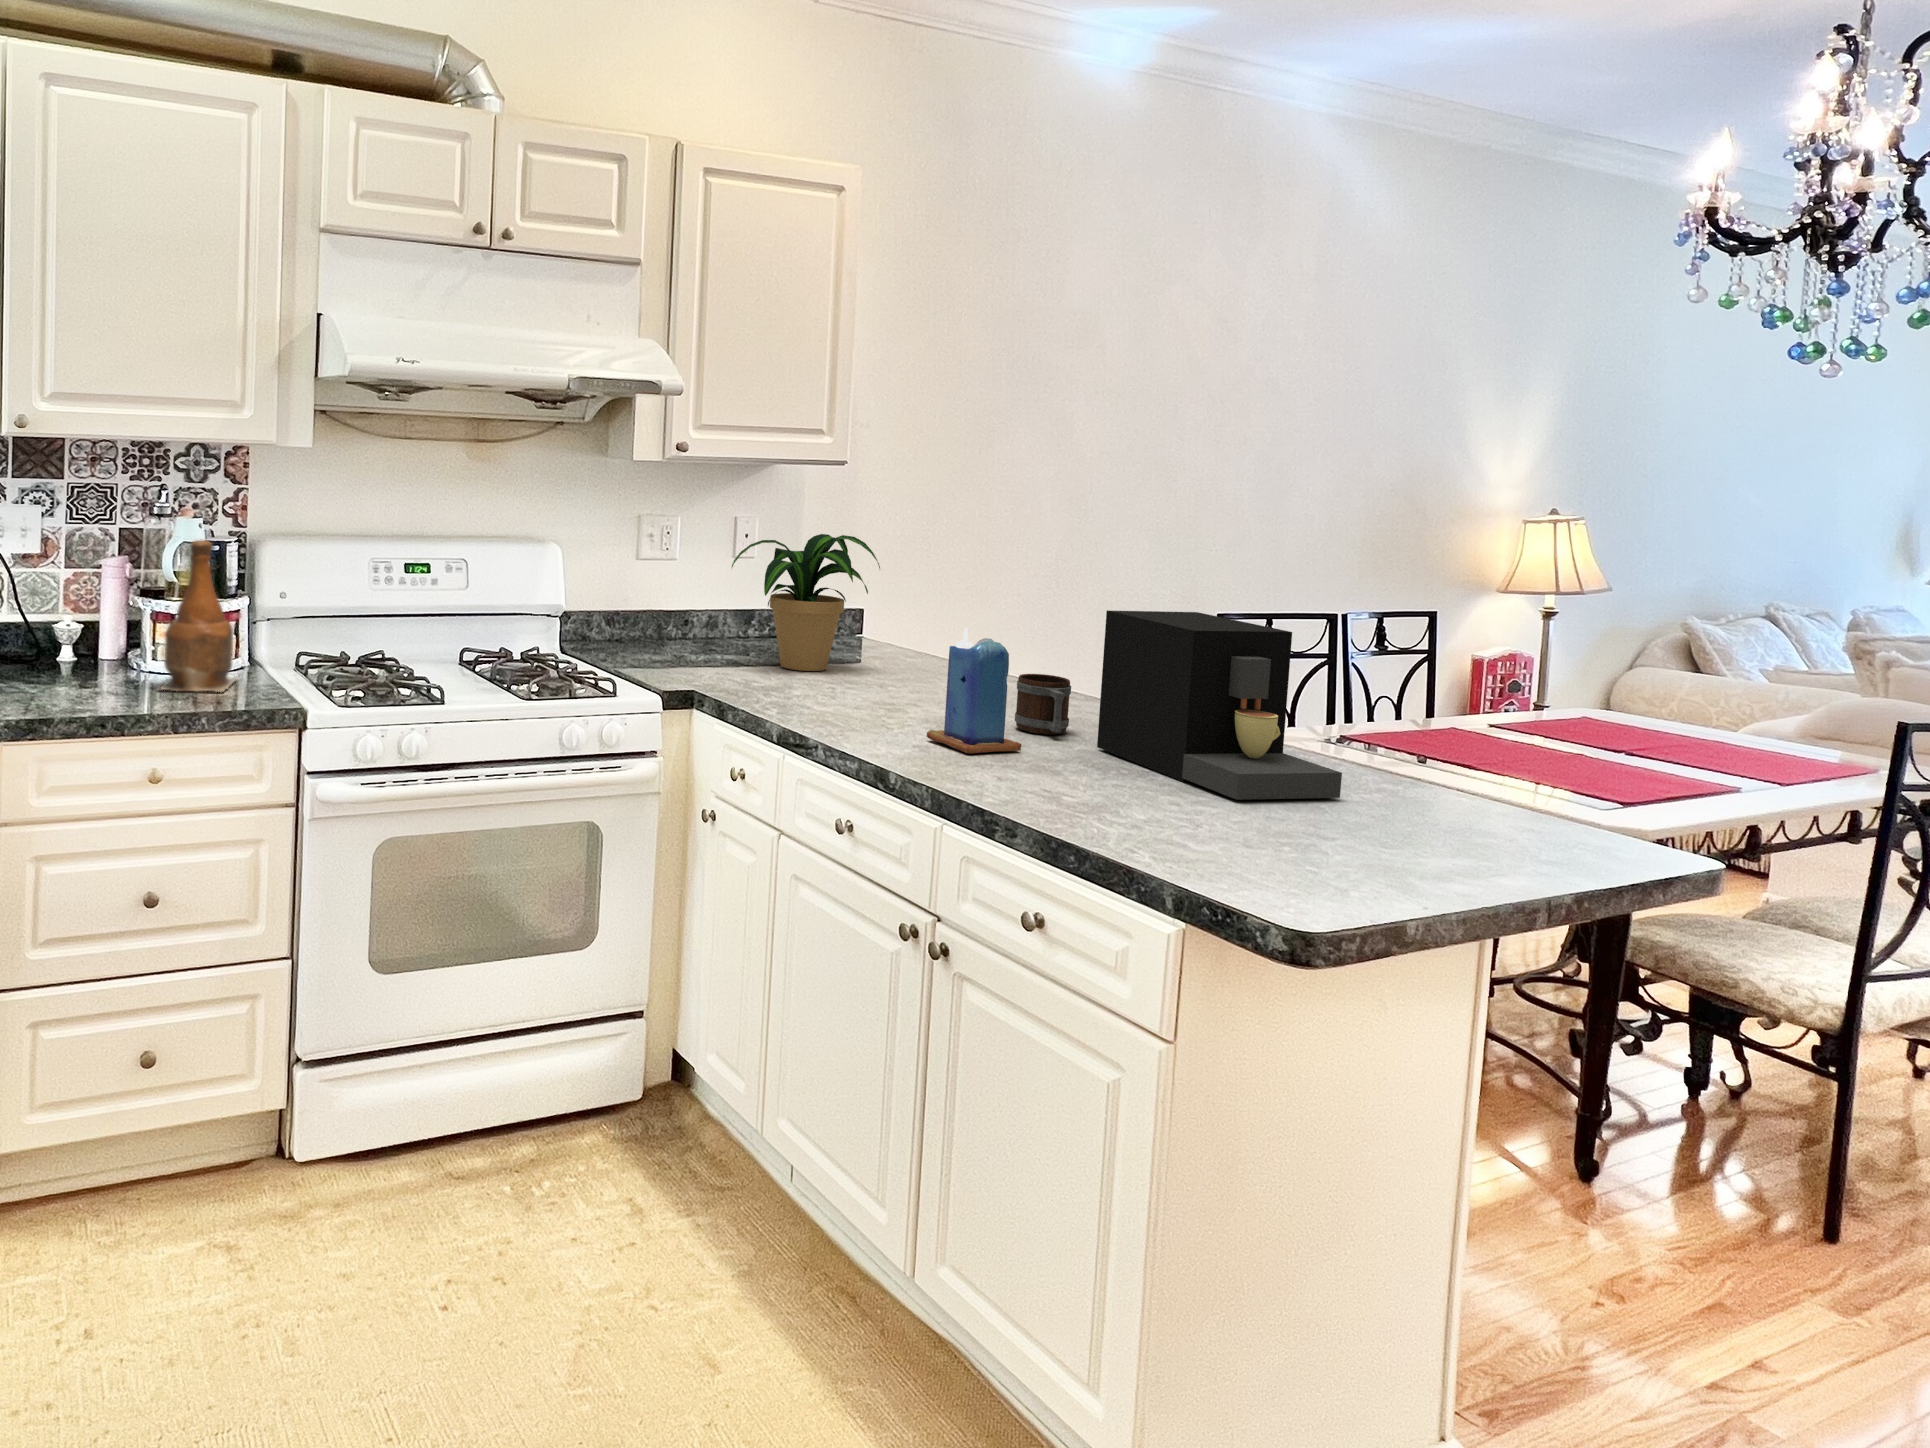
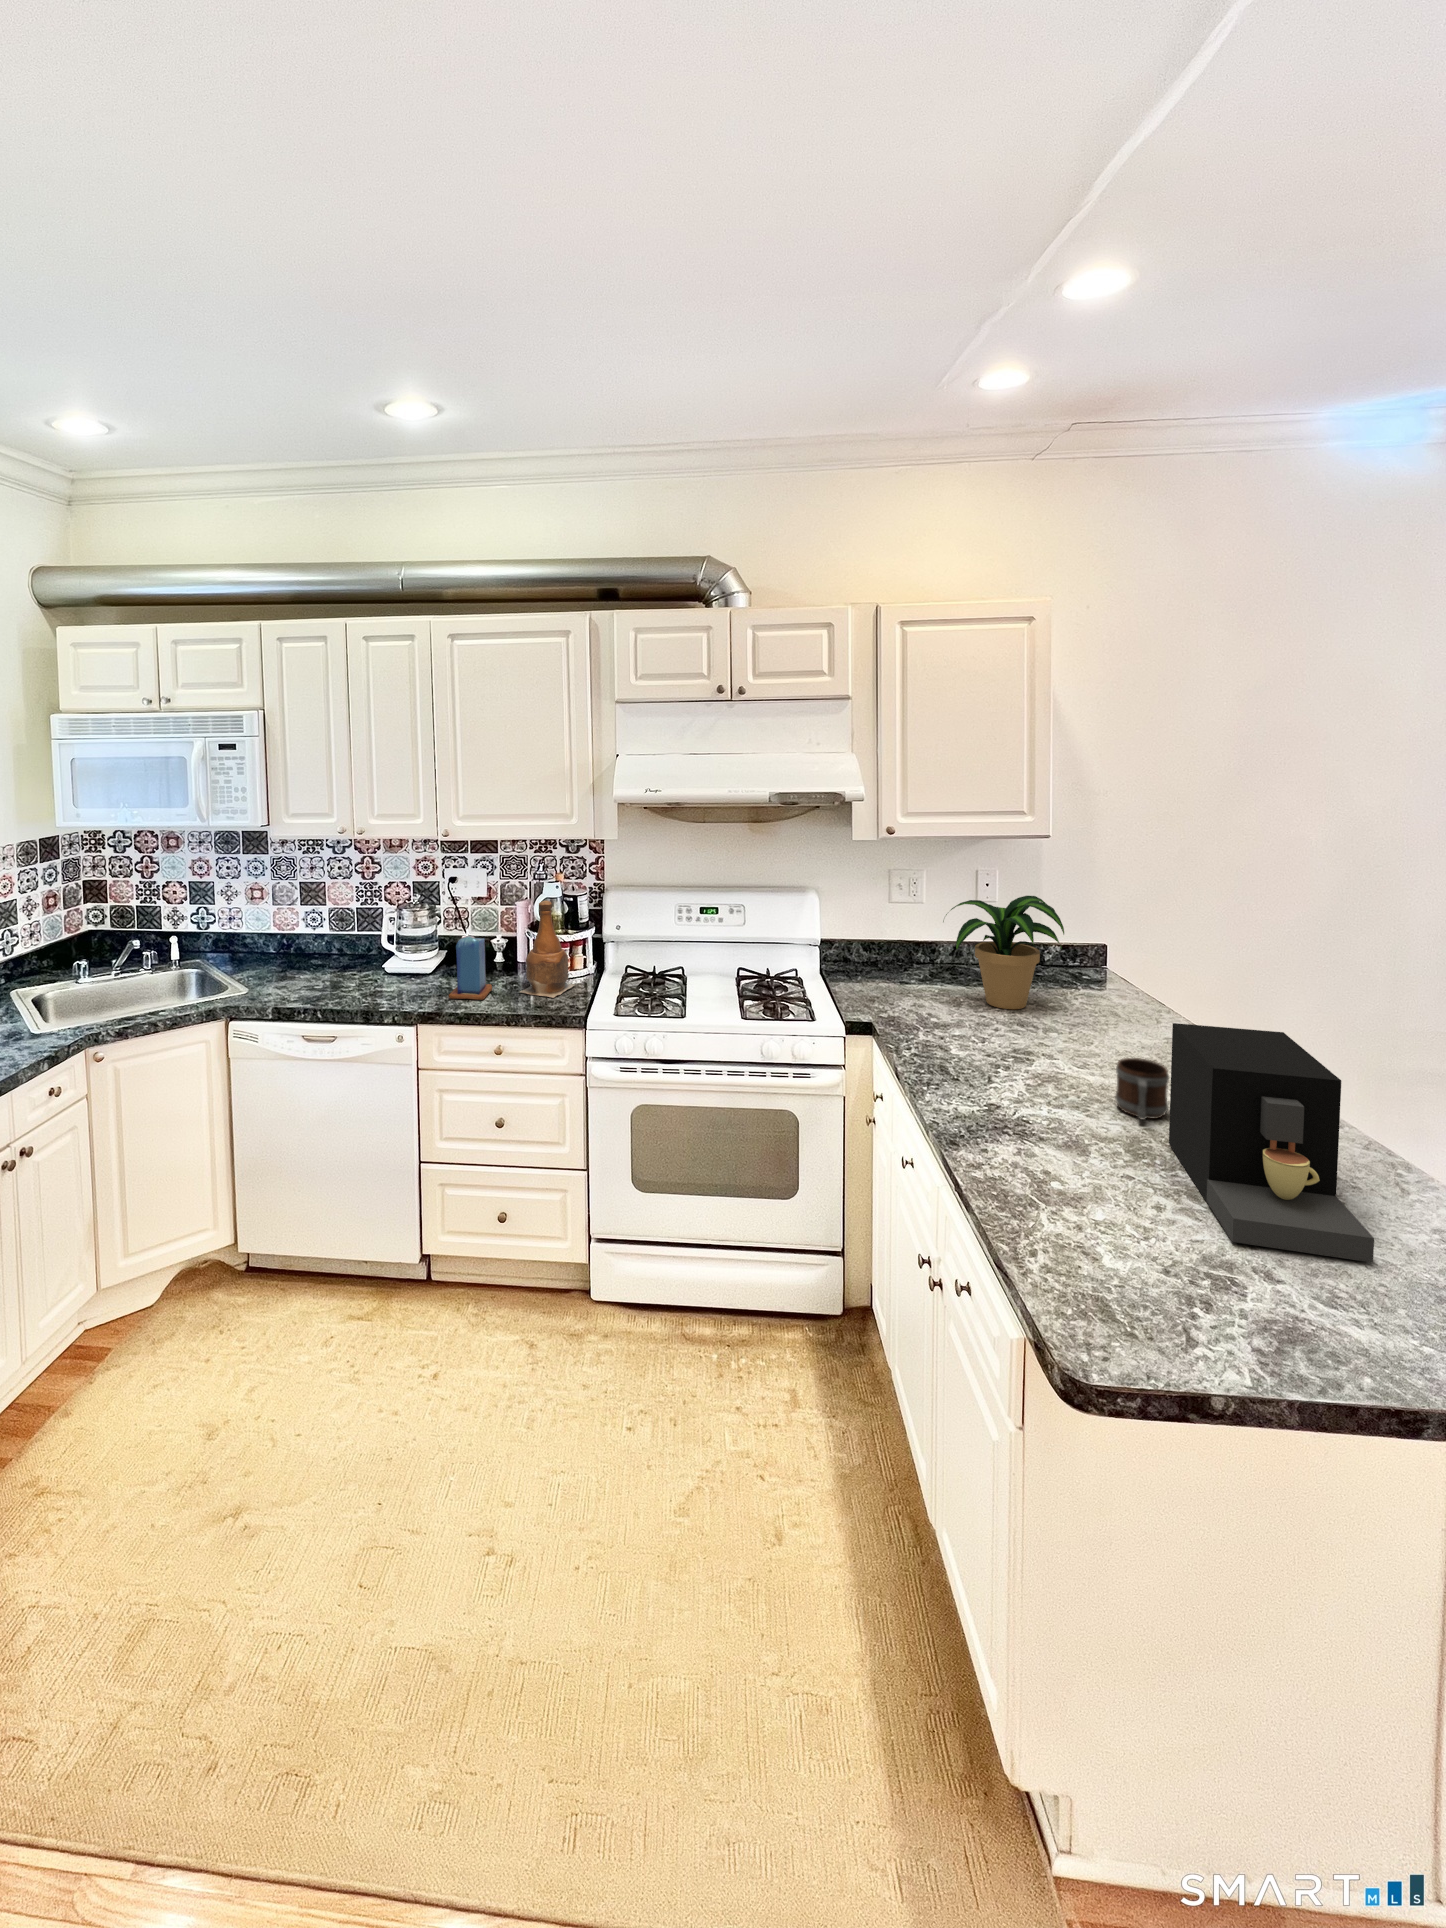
candle: present [927,628,1021,754] -> present [449,929,492,1000]

